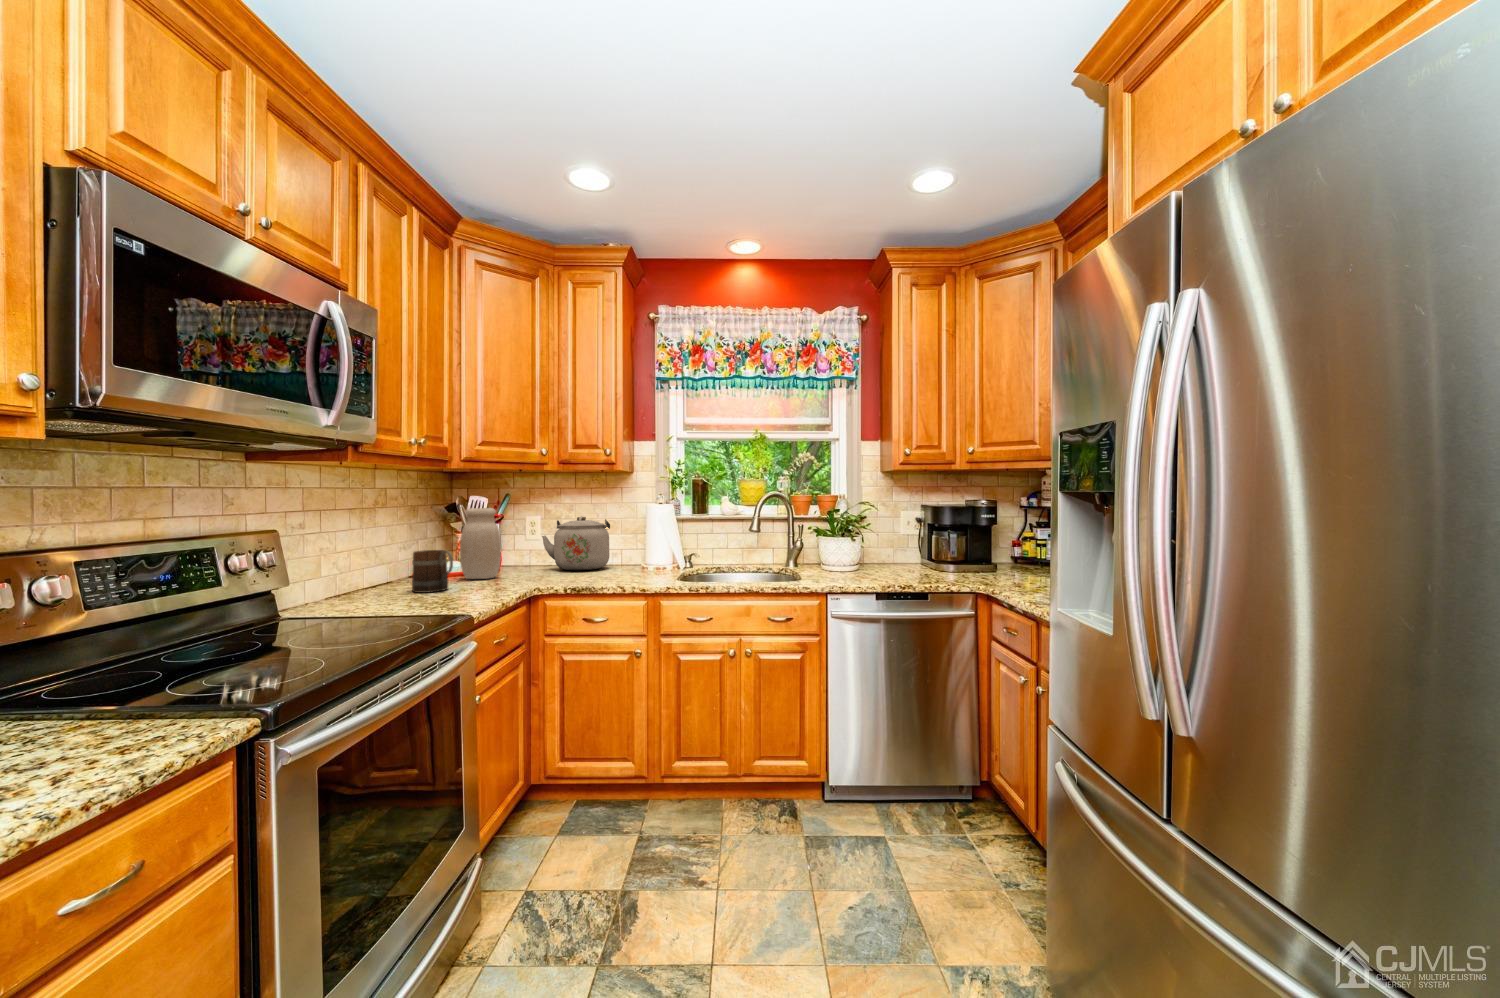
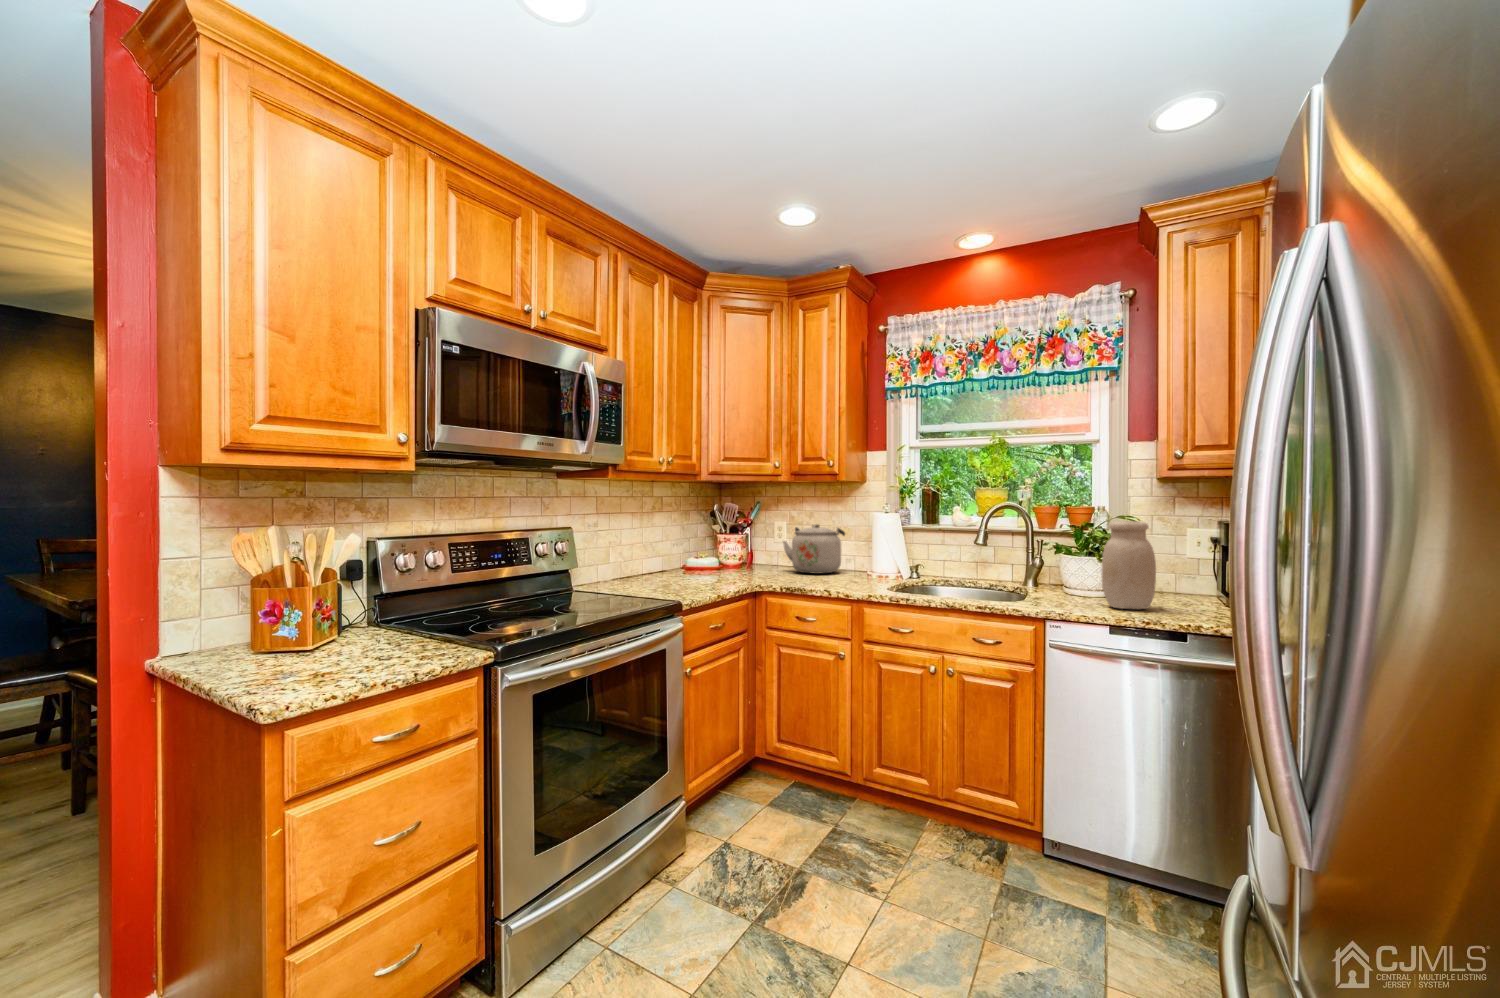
jar: present [460,508,501,579] -> present [1101,521,1156,609]
mug: present [412,550,453,593] -> none [668,549,693,583]

